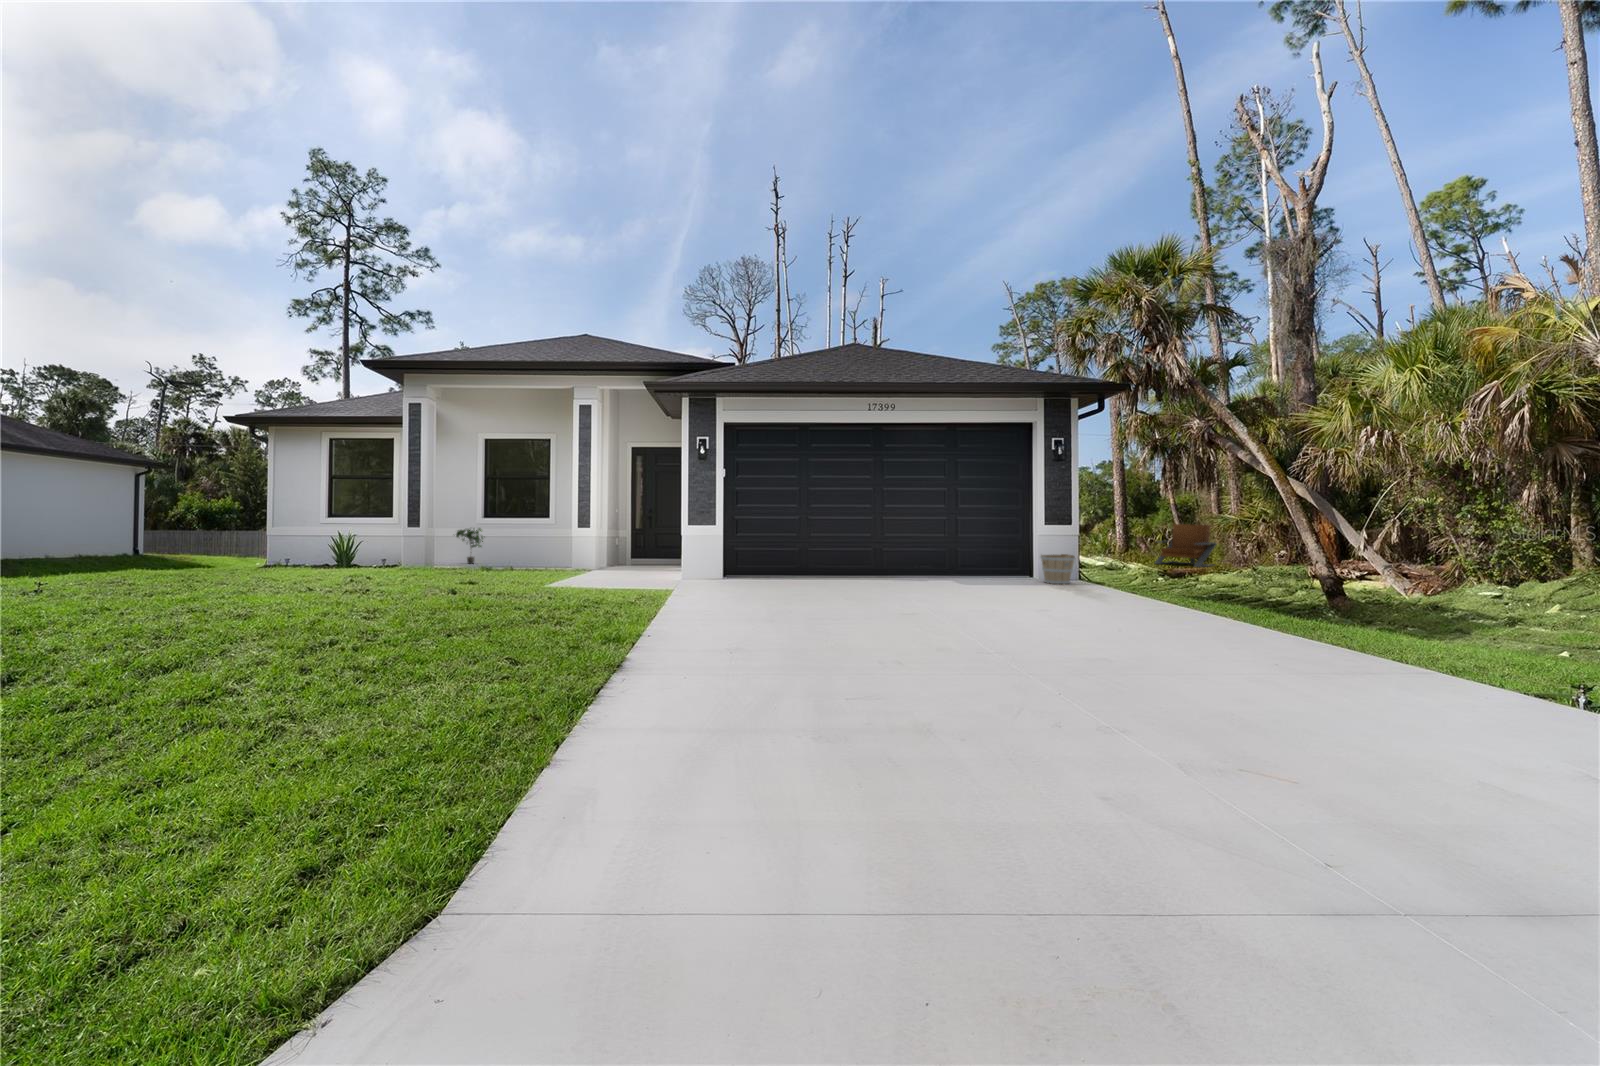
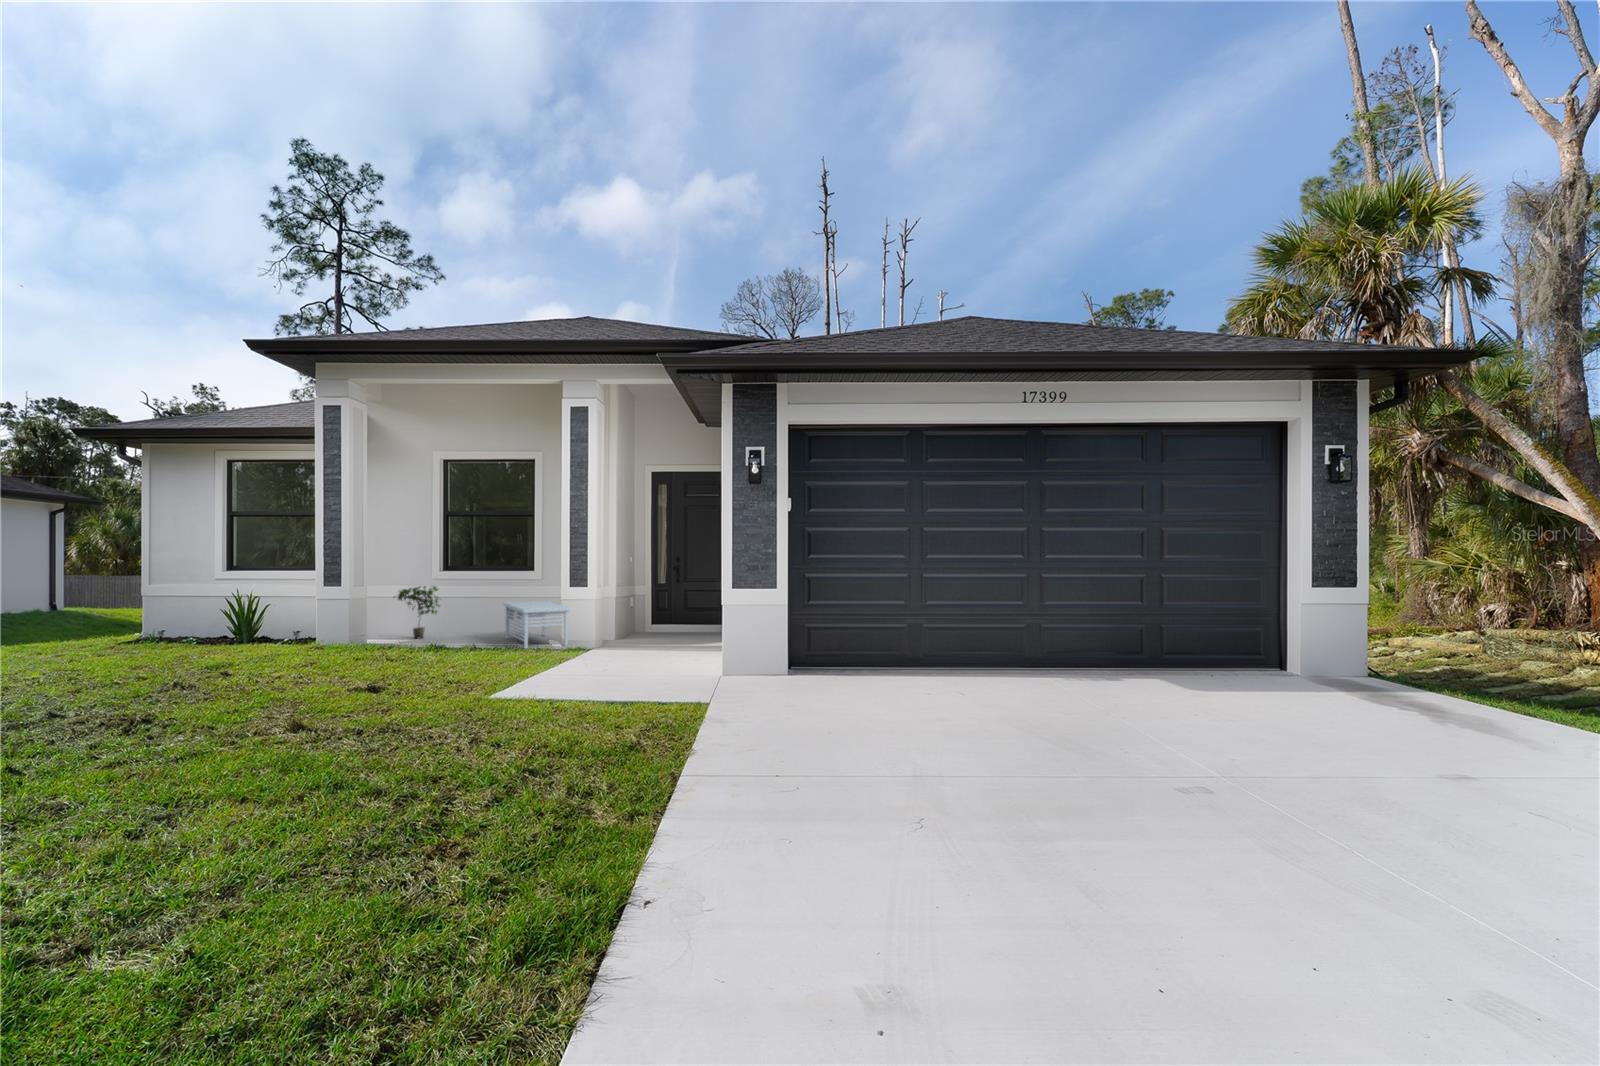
lounge chair: present [1155,524,1217,567] -> none [1396,574,1496,640]
storage bench: none [530,539,580,568] -> present [503,601,571,648]
wooden bucket: present [1041,554,1075,584] -> none [1317,634,1389,688]

